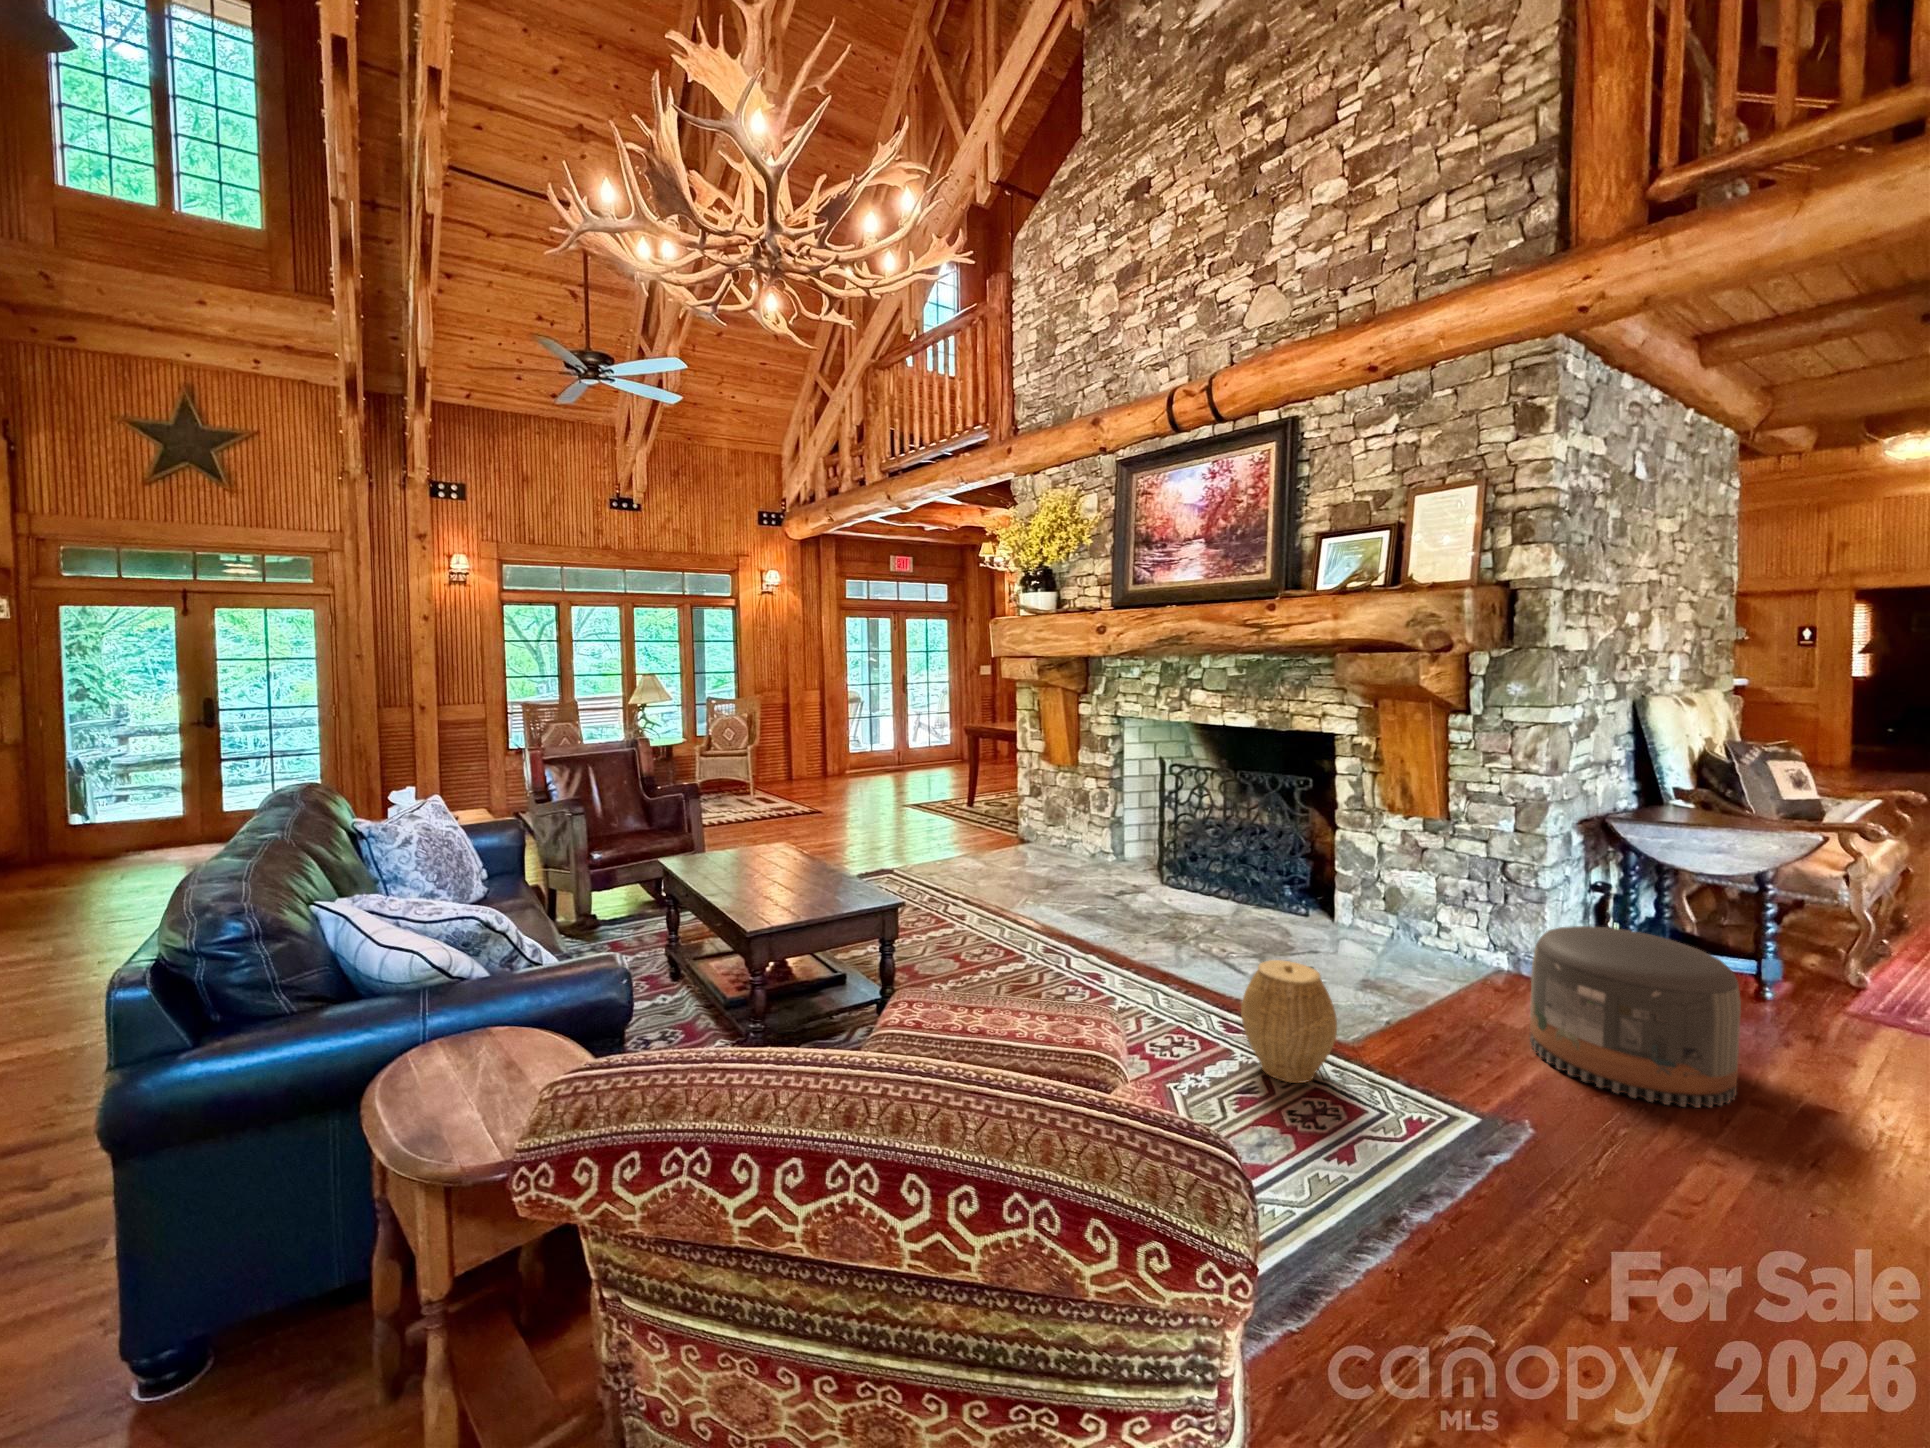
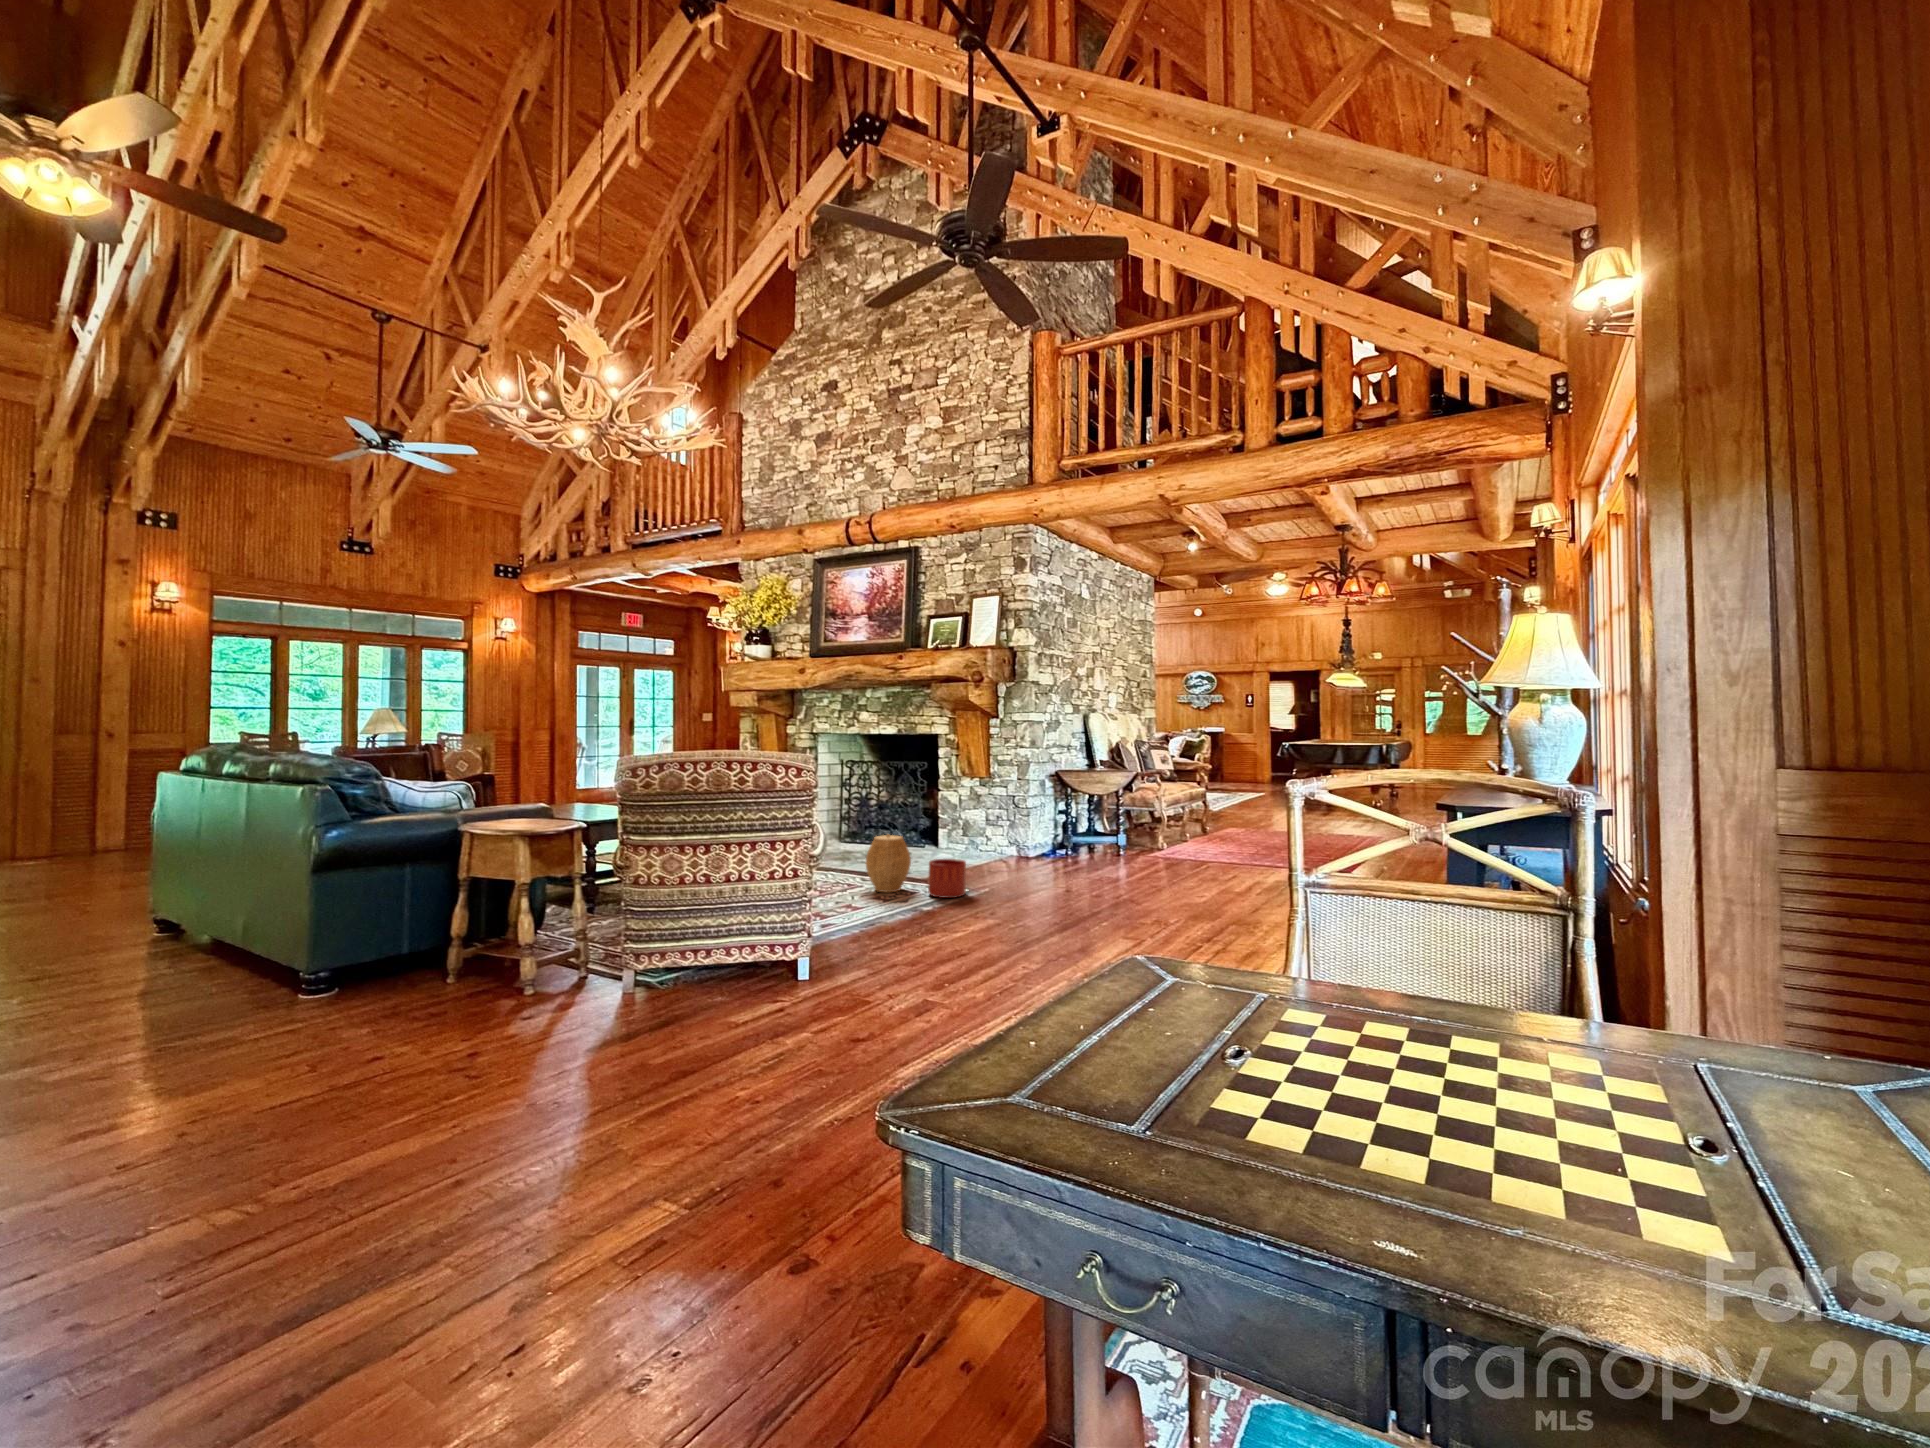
pouf: present [1530,926,1741,1108] -> none [1006,813,1080,882]
planter: none [1387,1036,1483,1143] -> present [928,859,966,898]

